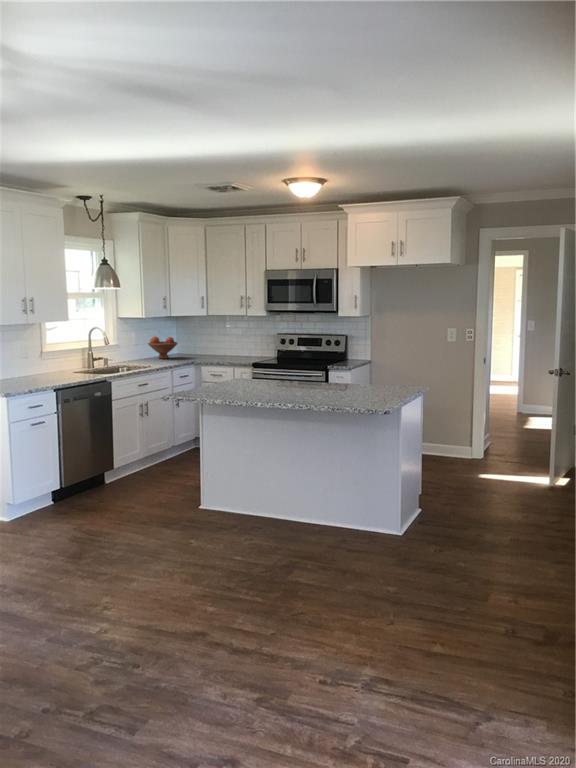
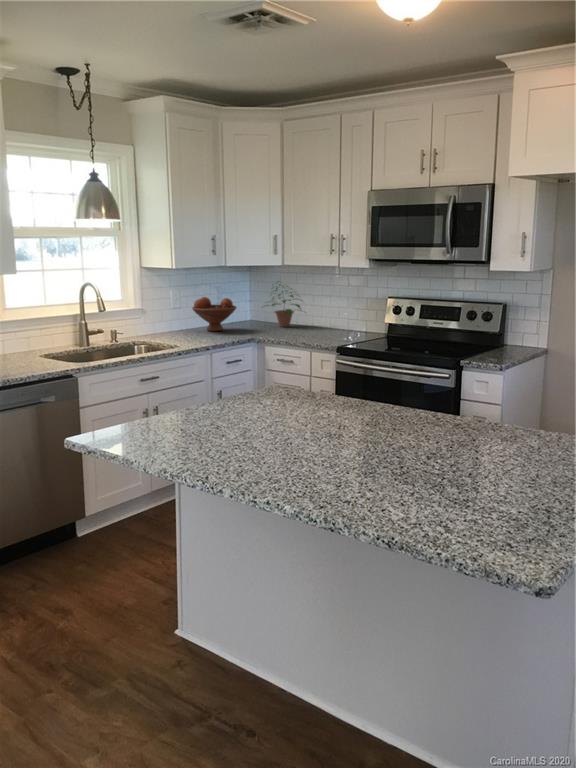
potted plant: none [191,325,222,356] -> present [266,286,300,327]

